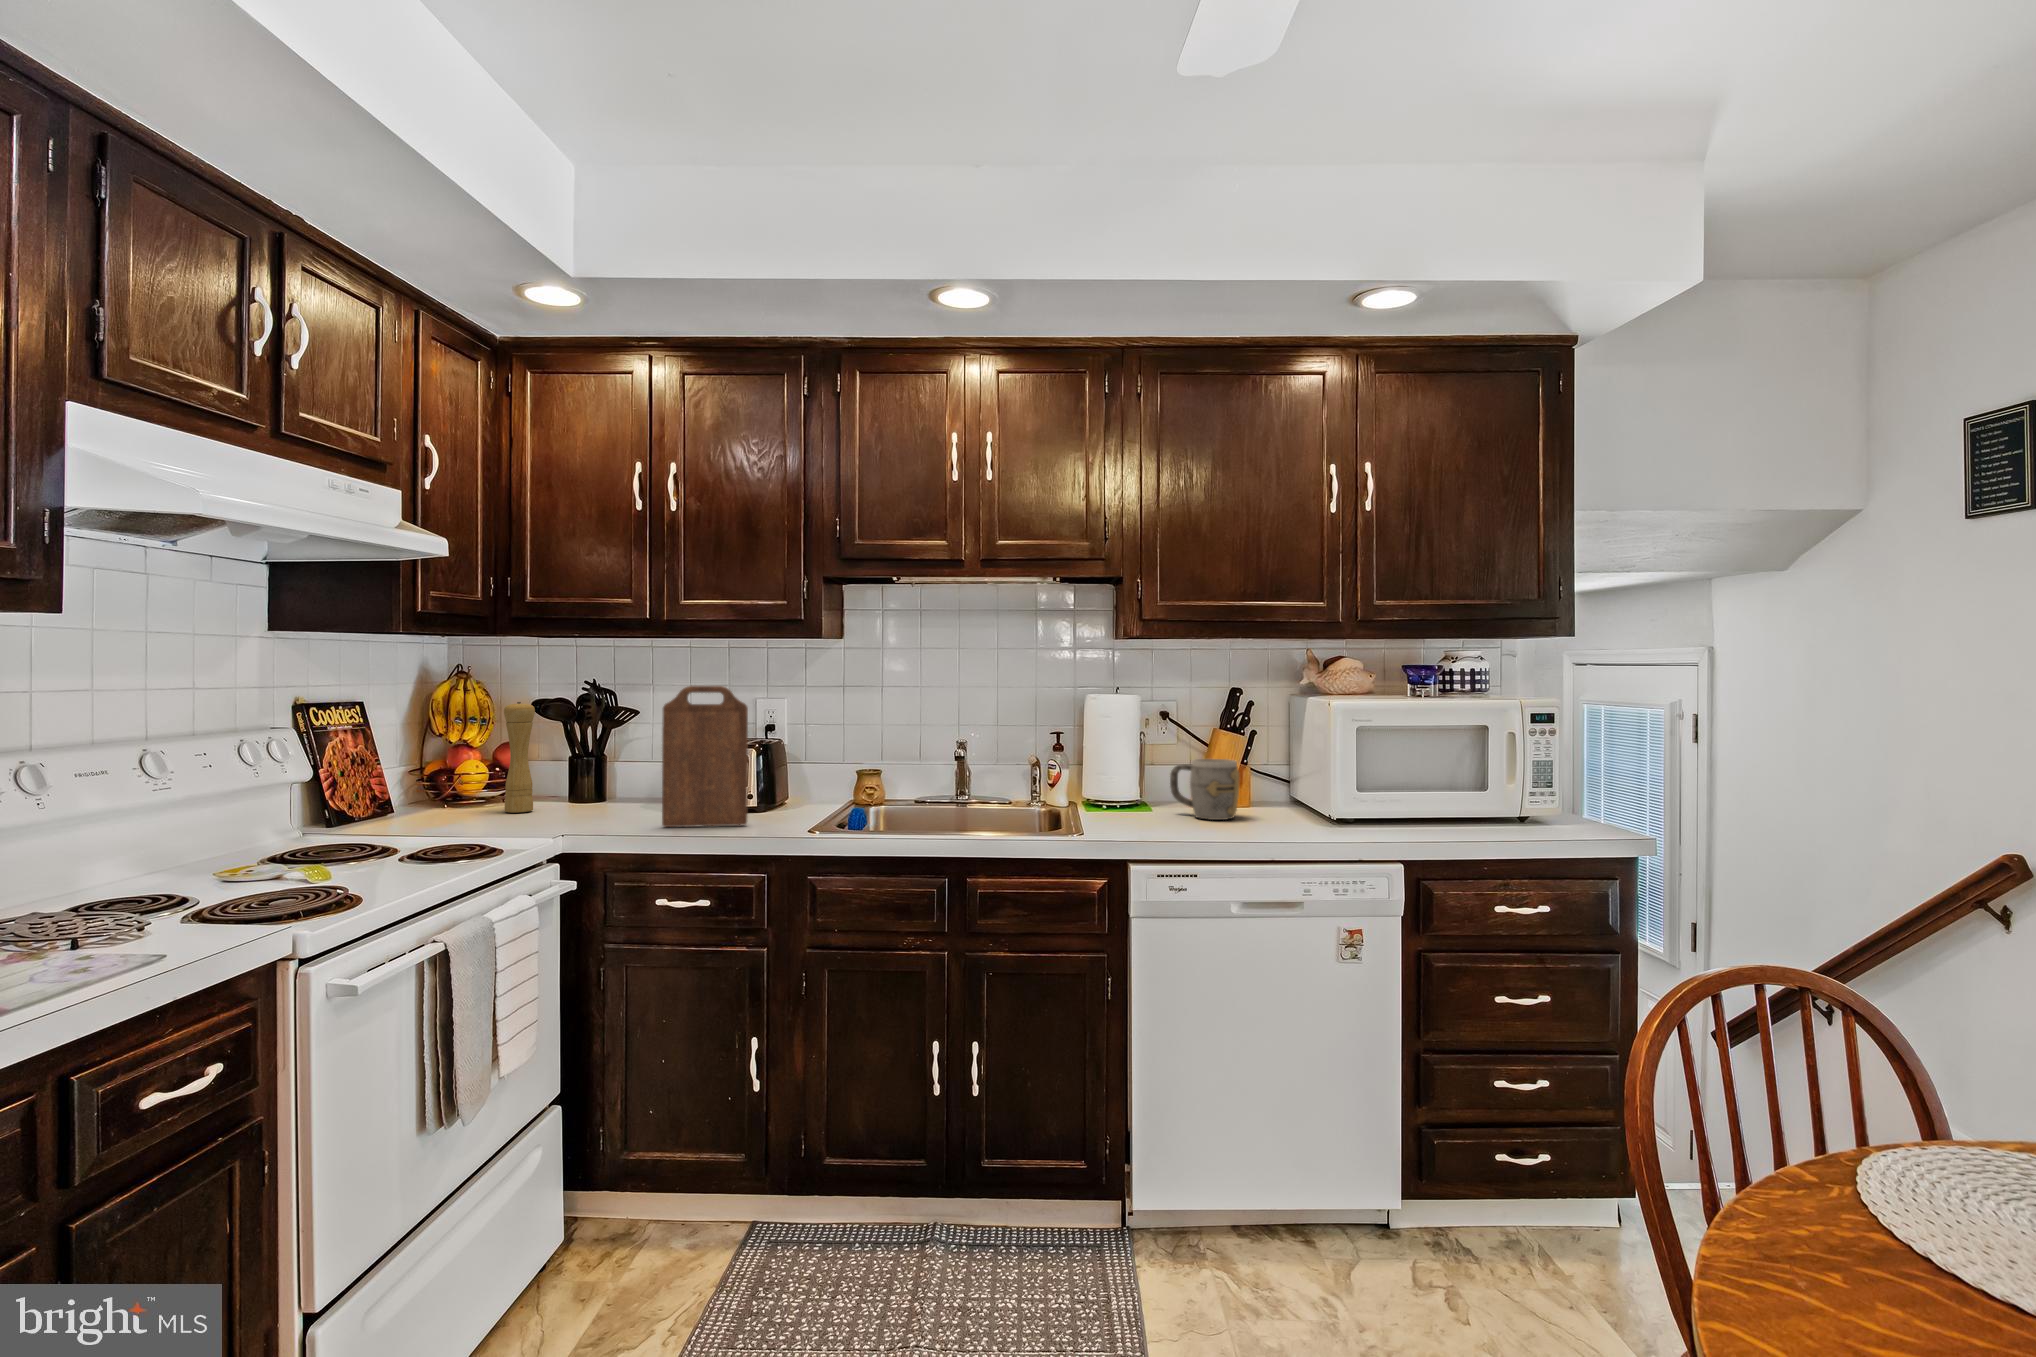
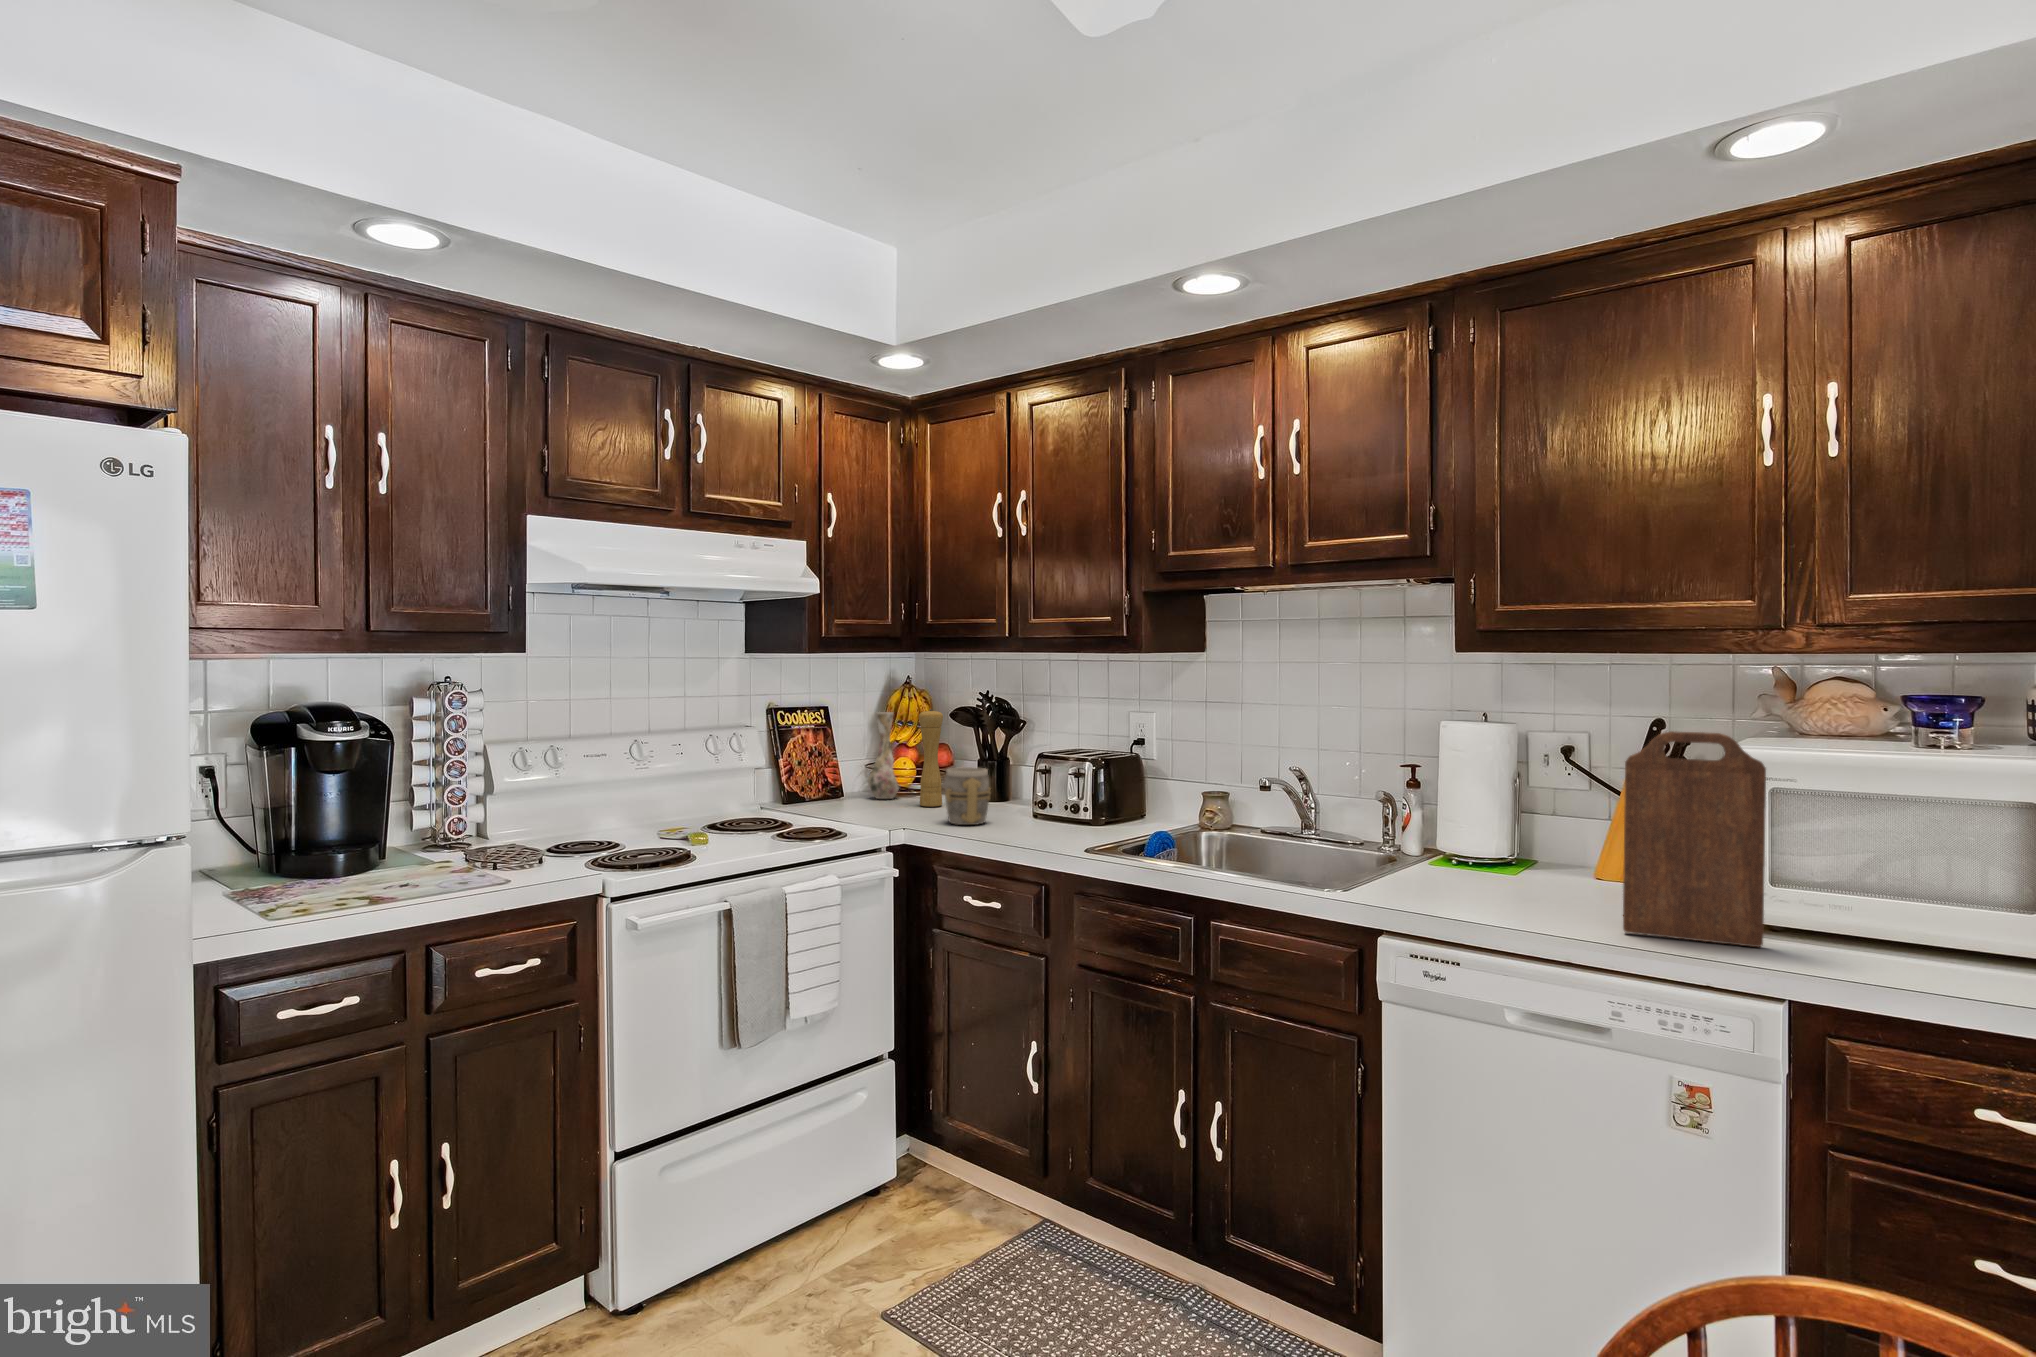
cutting board: present [662,686,748,827] -> present [1623,731,1766,947]
vase: none [416,708,460,811] -> present [869,712,899,799]
mug: present [1170,759,1239,820] -> present [945,767,990,825]

